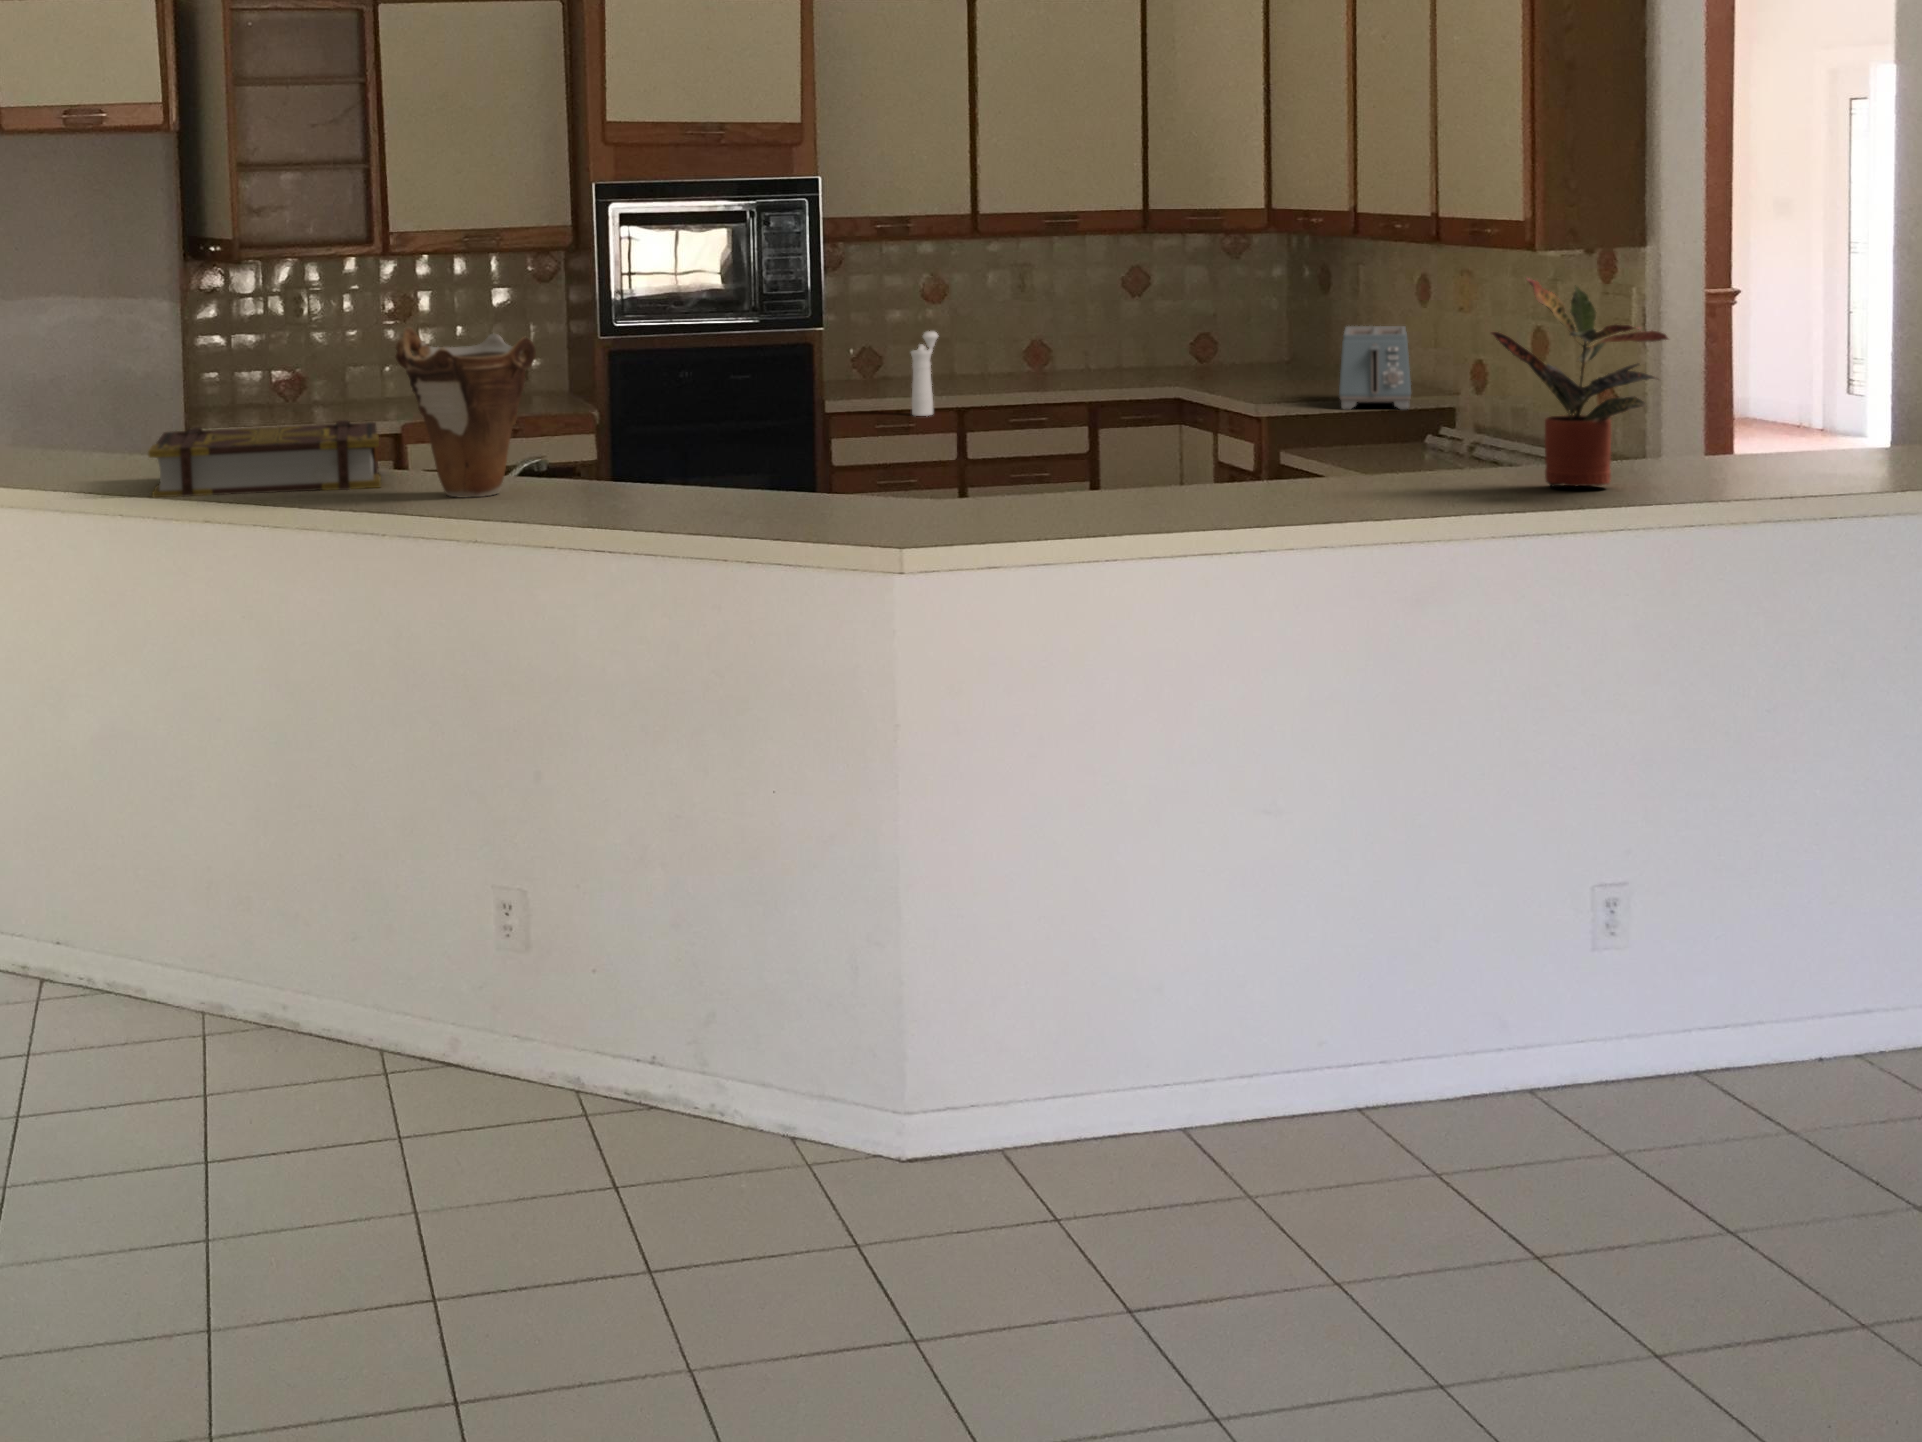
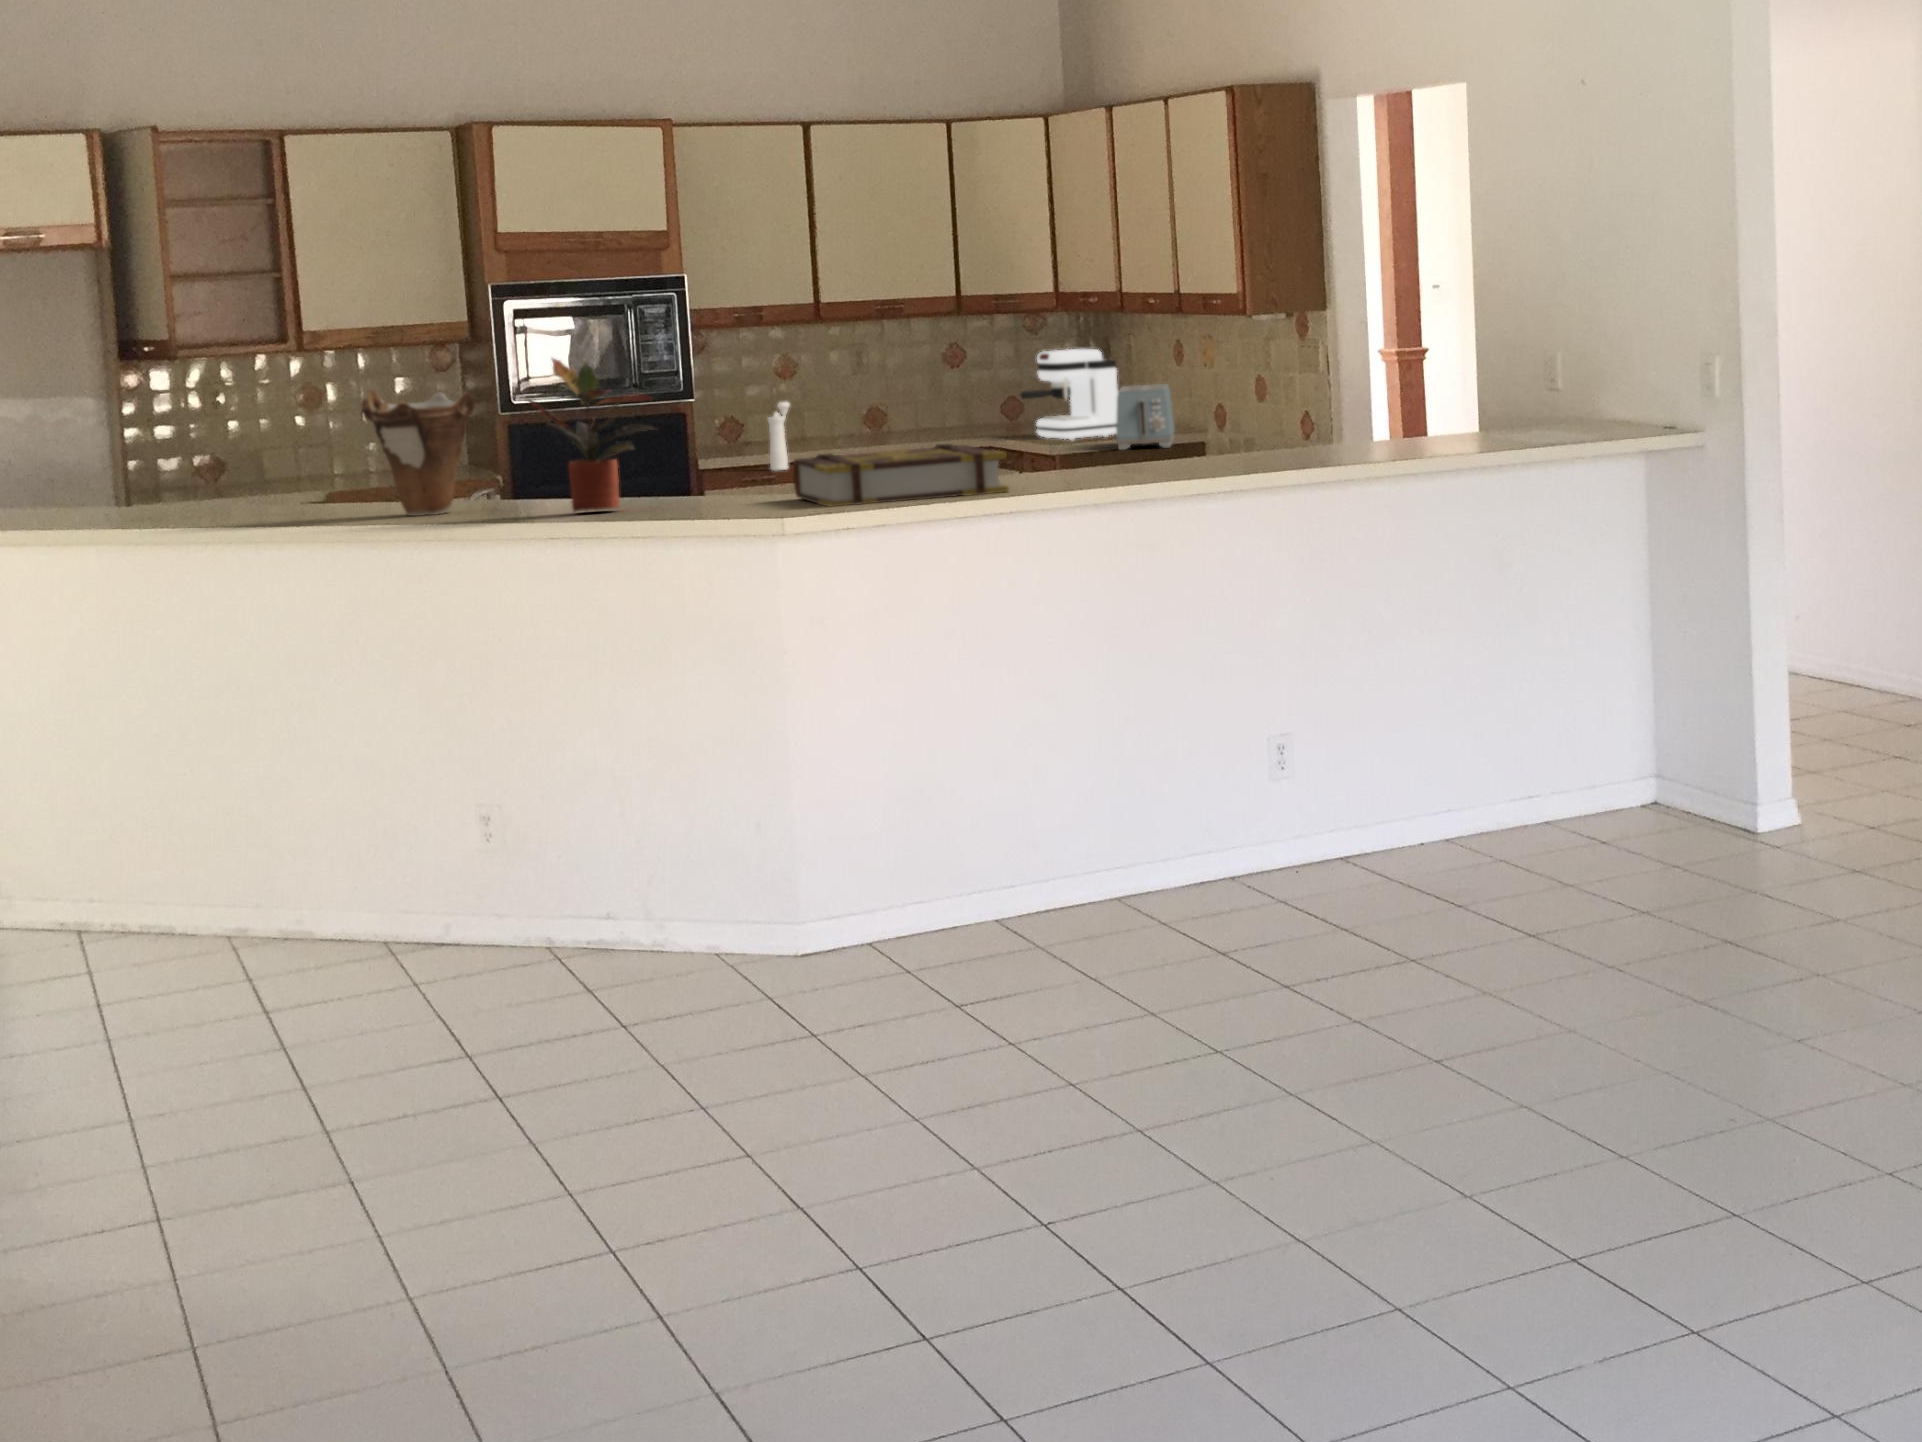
coffee maker: none [1212,274,1334,388] -> present [1021,349,1118,440]
potted plant: present [1491,278,1668,486] -> present [528,359,654,512]
book: present [148,420,381,497] -> present [793,444,1009,506]

